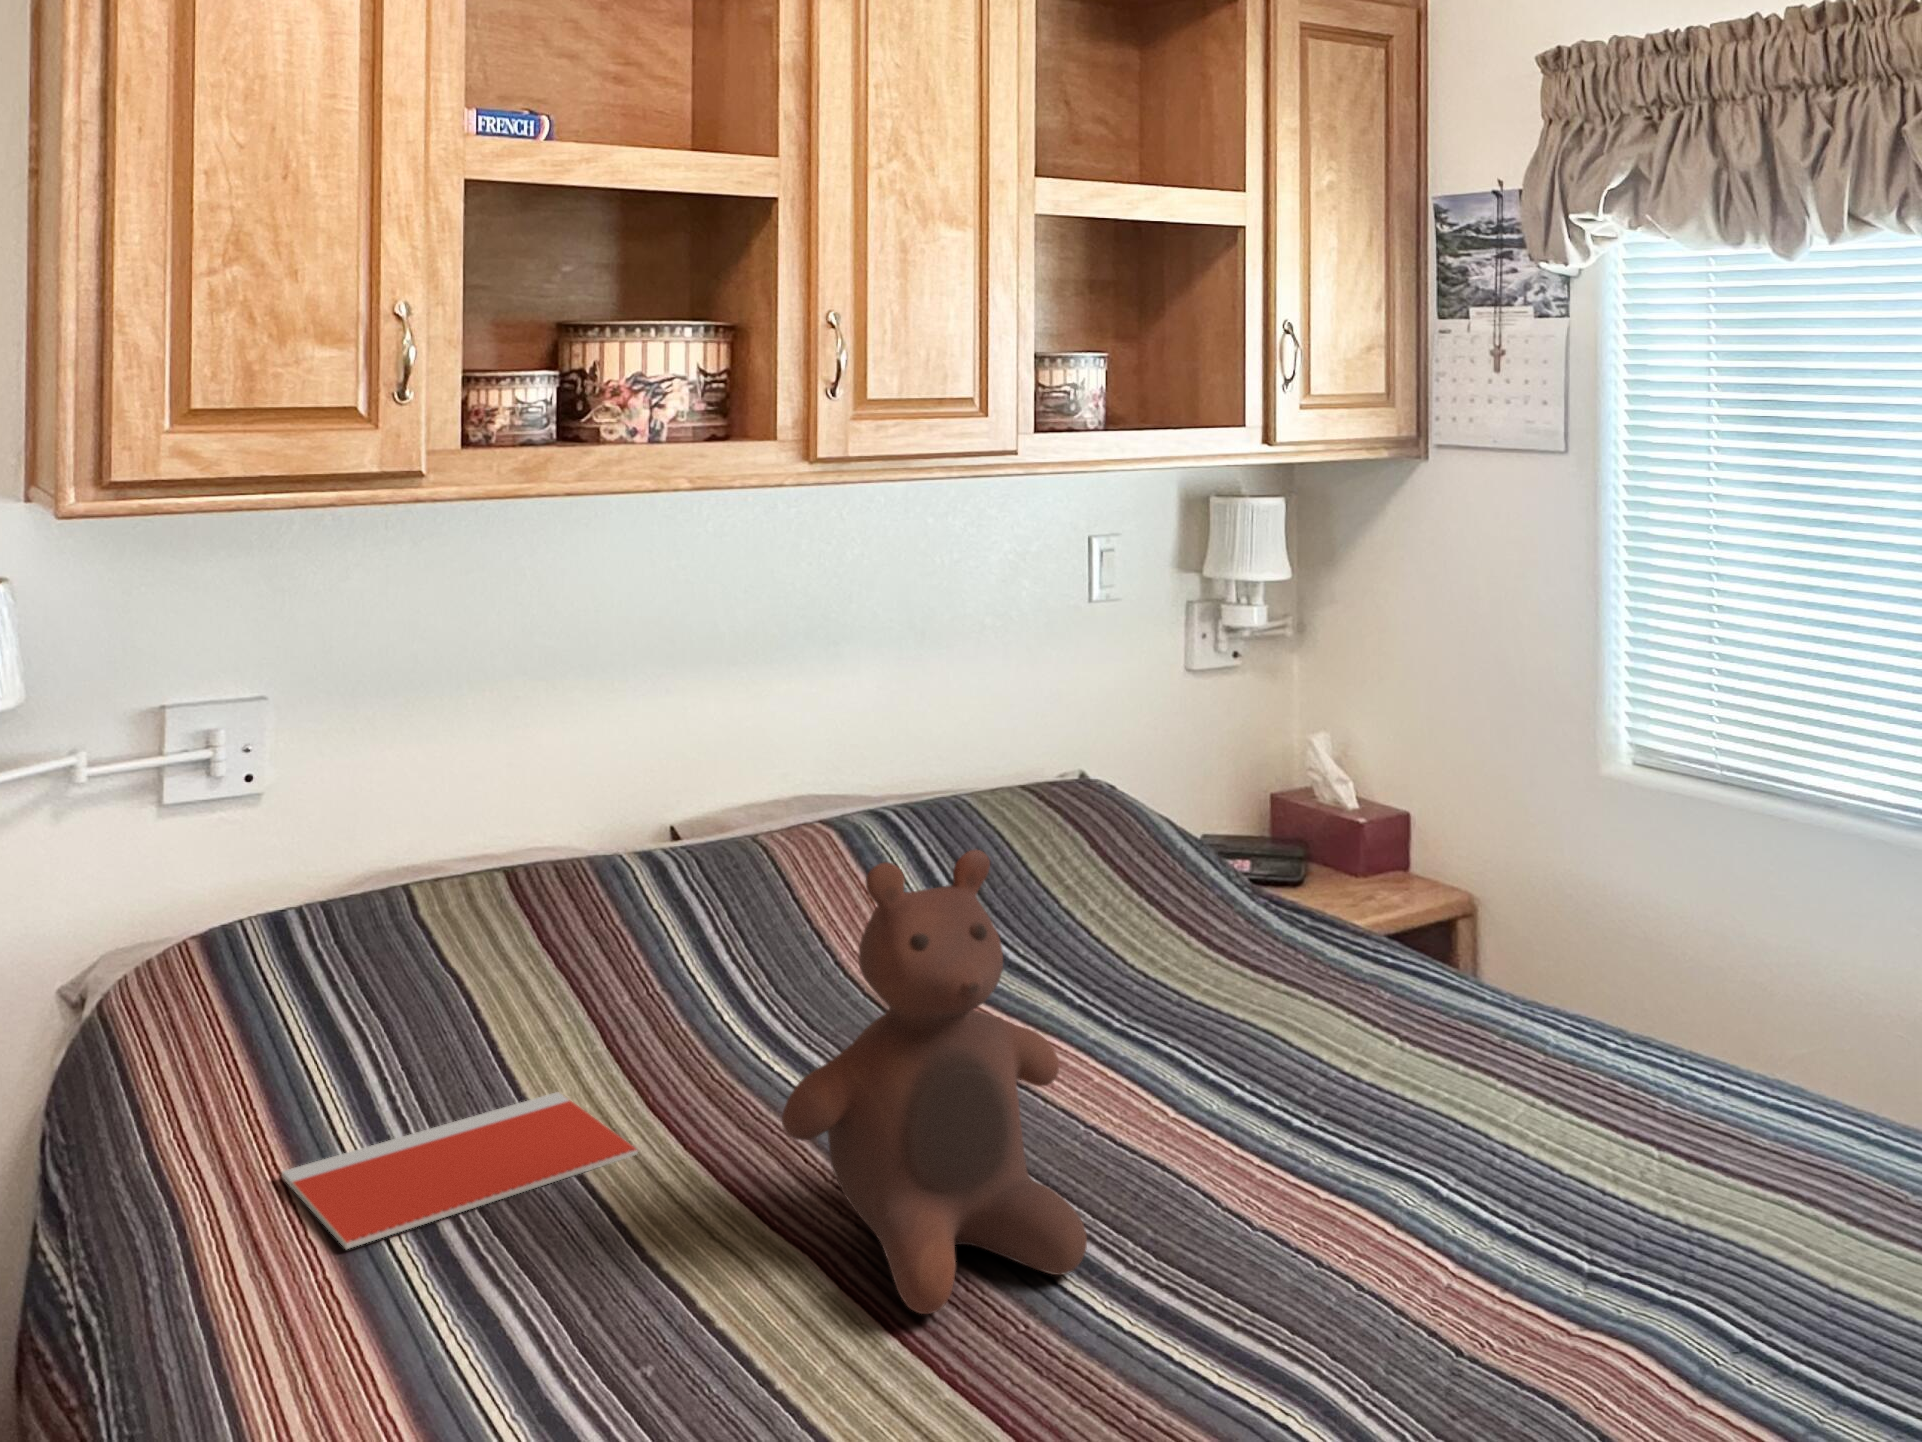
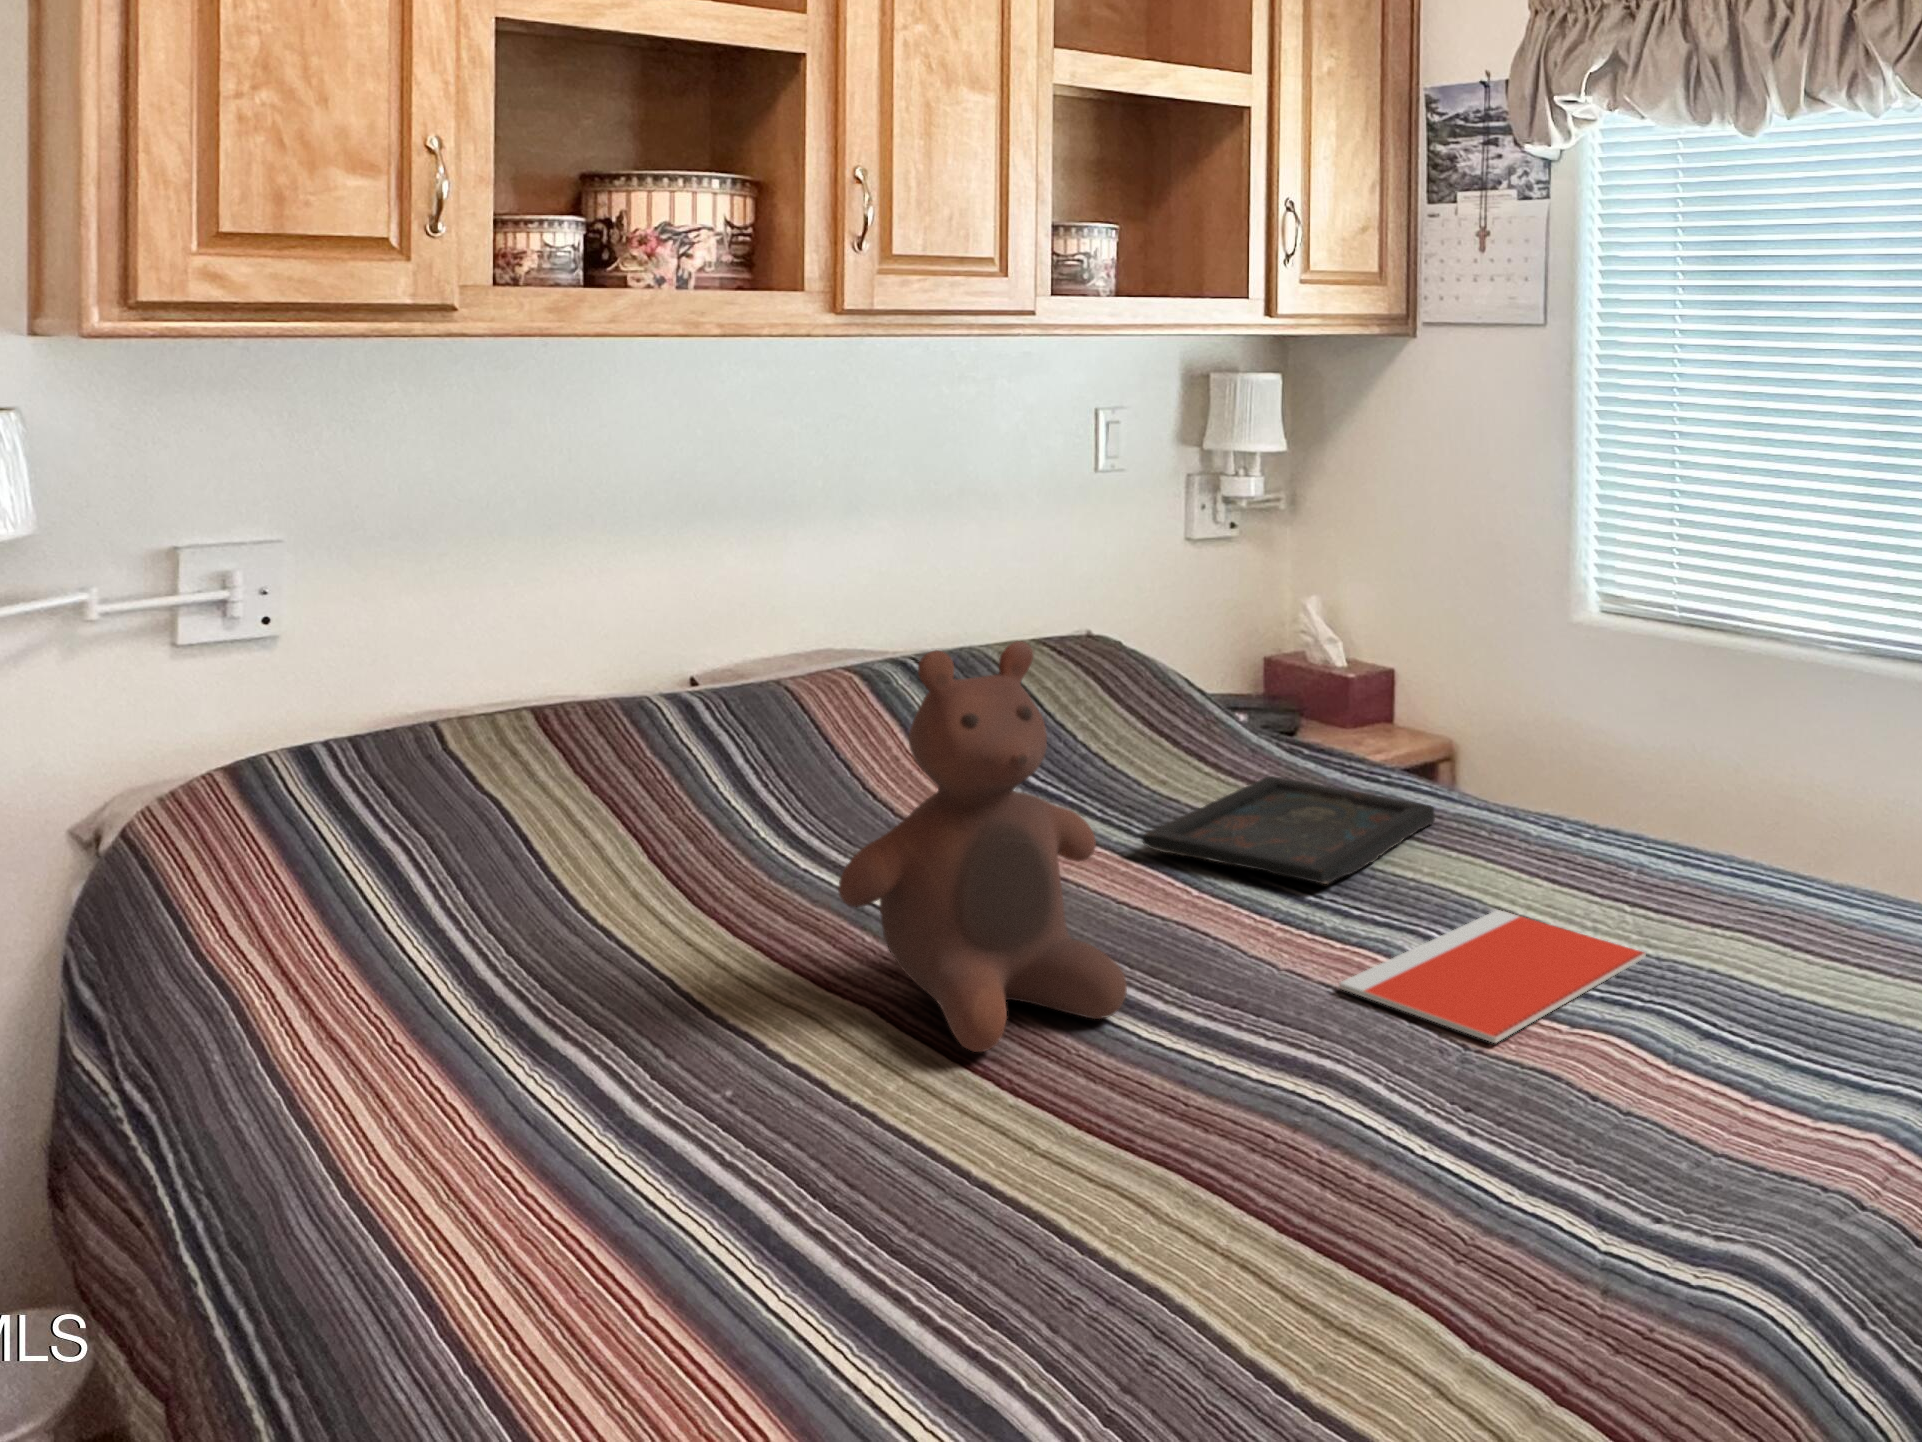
tray: none [1120,959,1442,1104] -> present [1143,776,1435,884]
notebook: present [282,1092,638,1249] -> present [1339,910,1646,1043]

